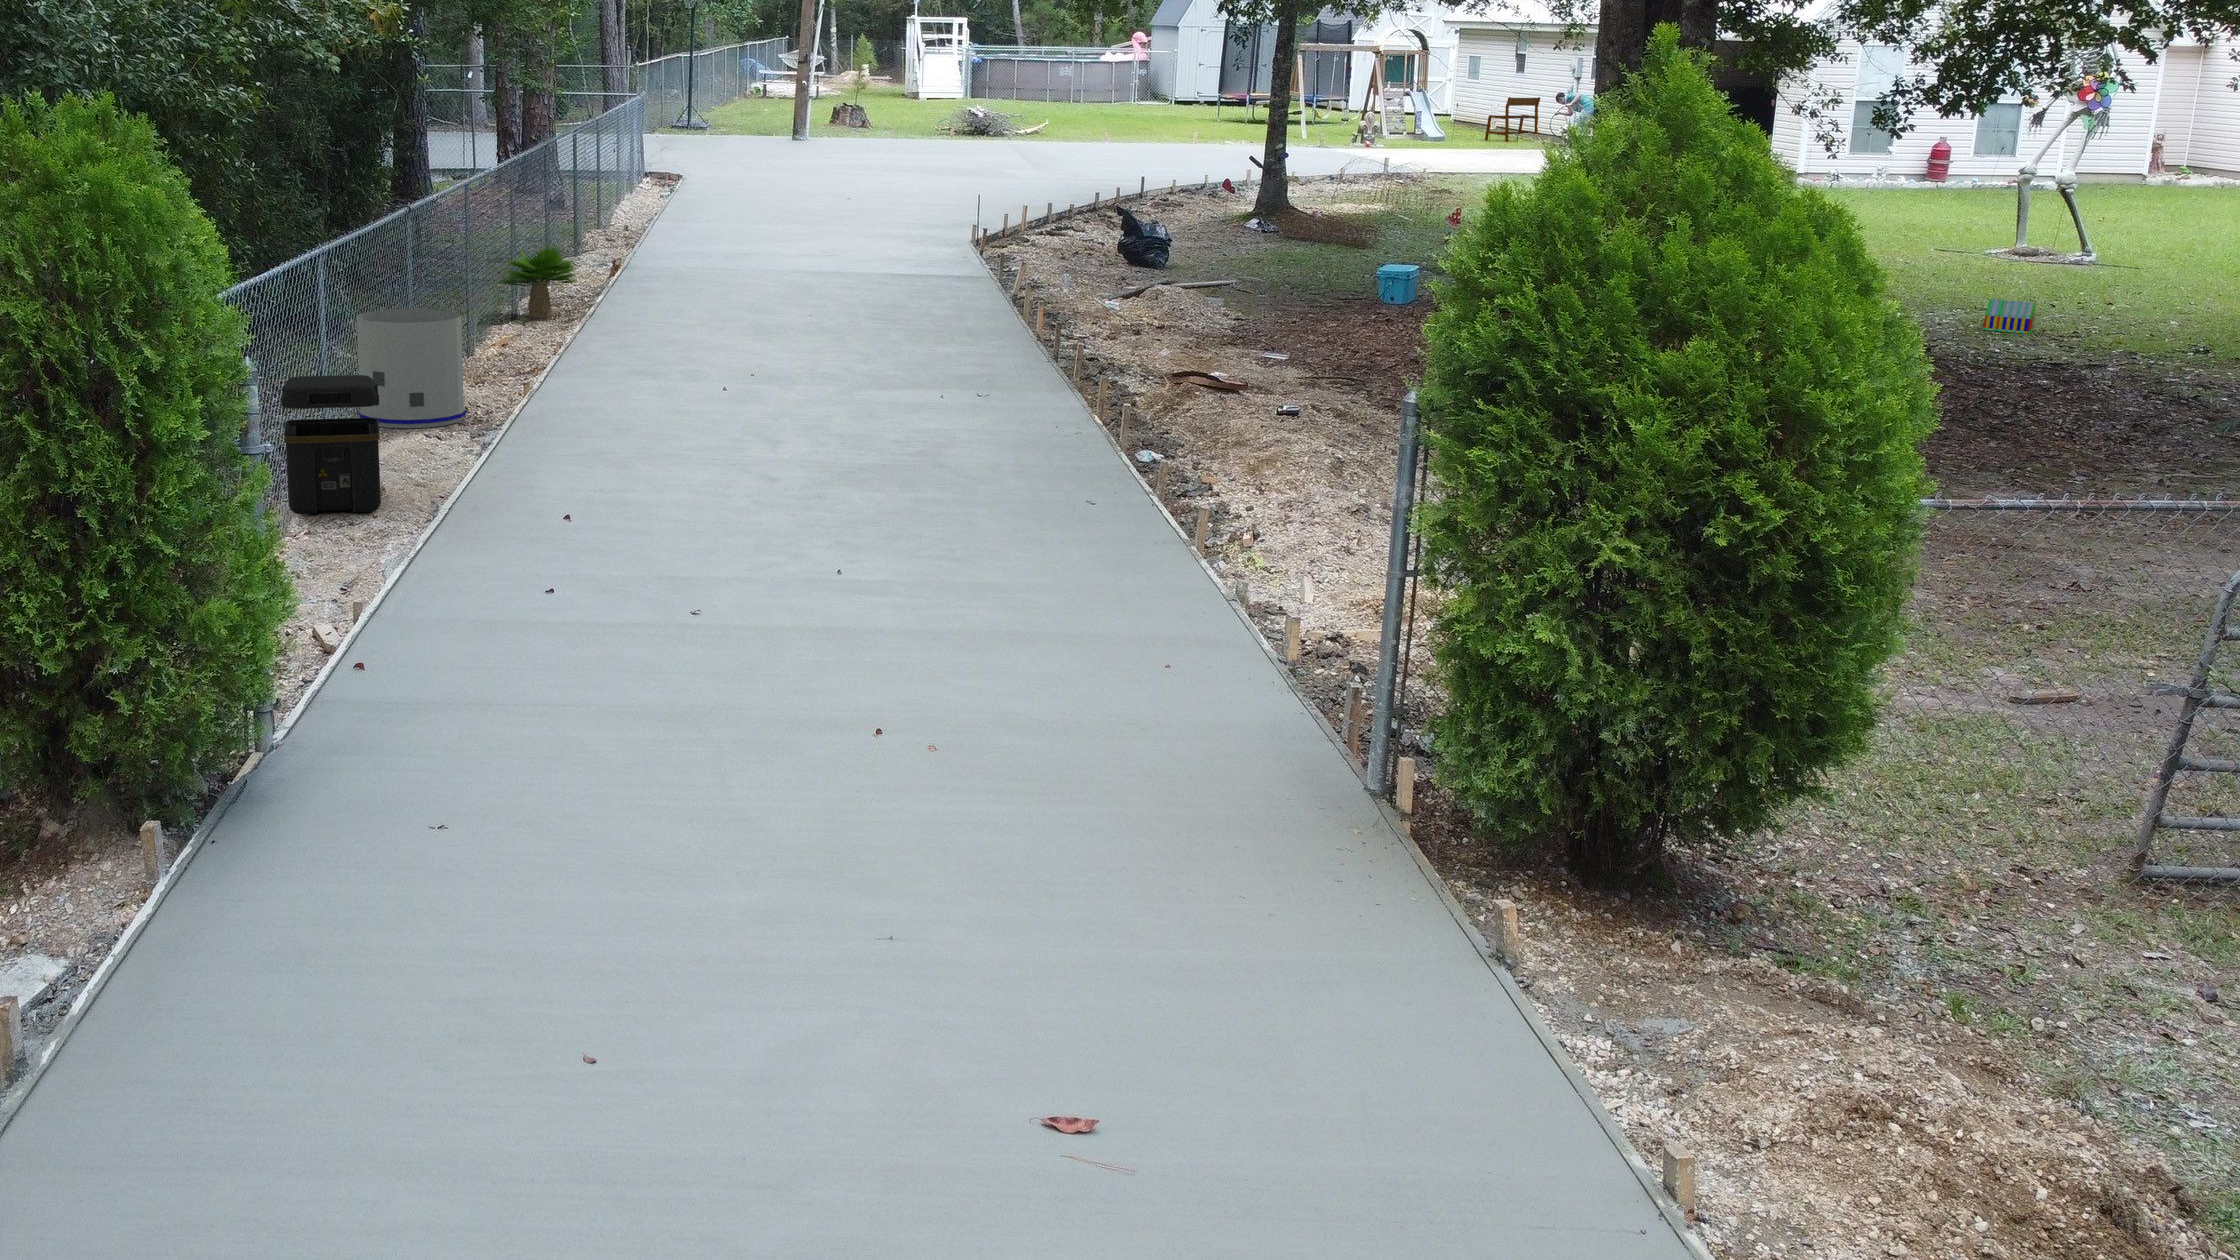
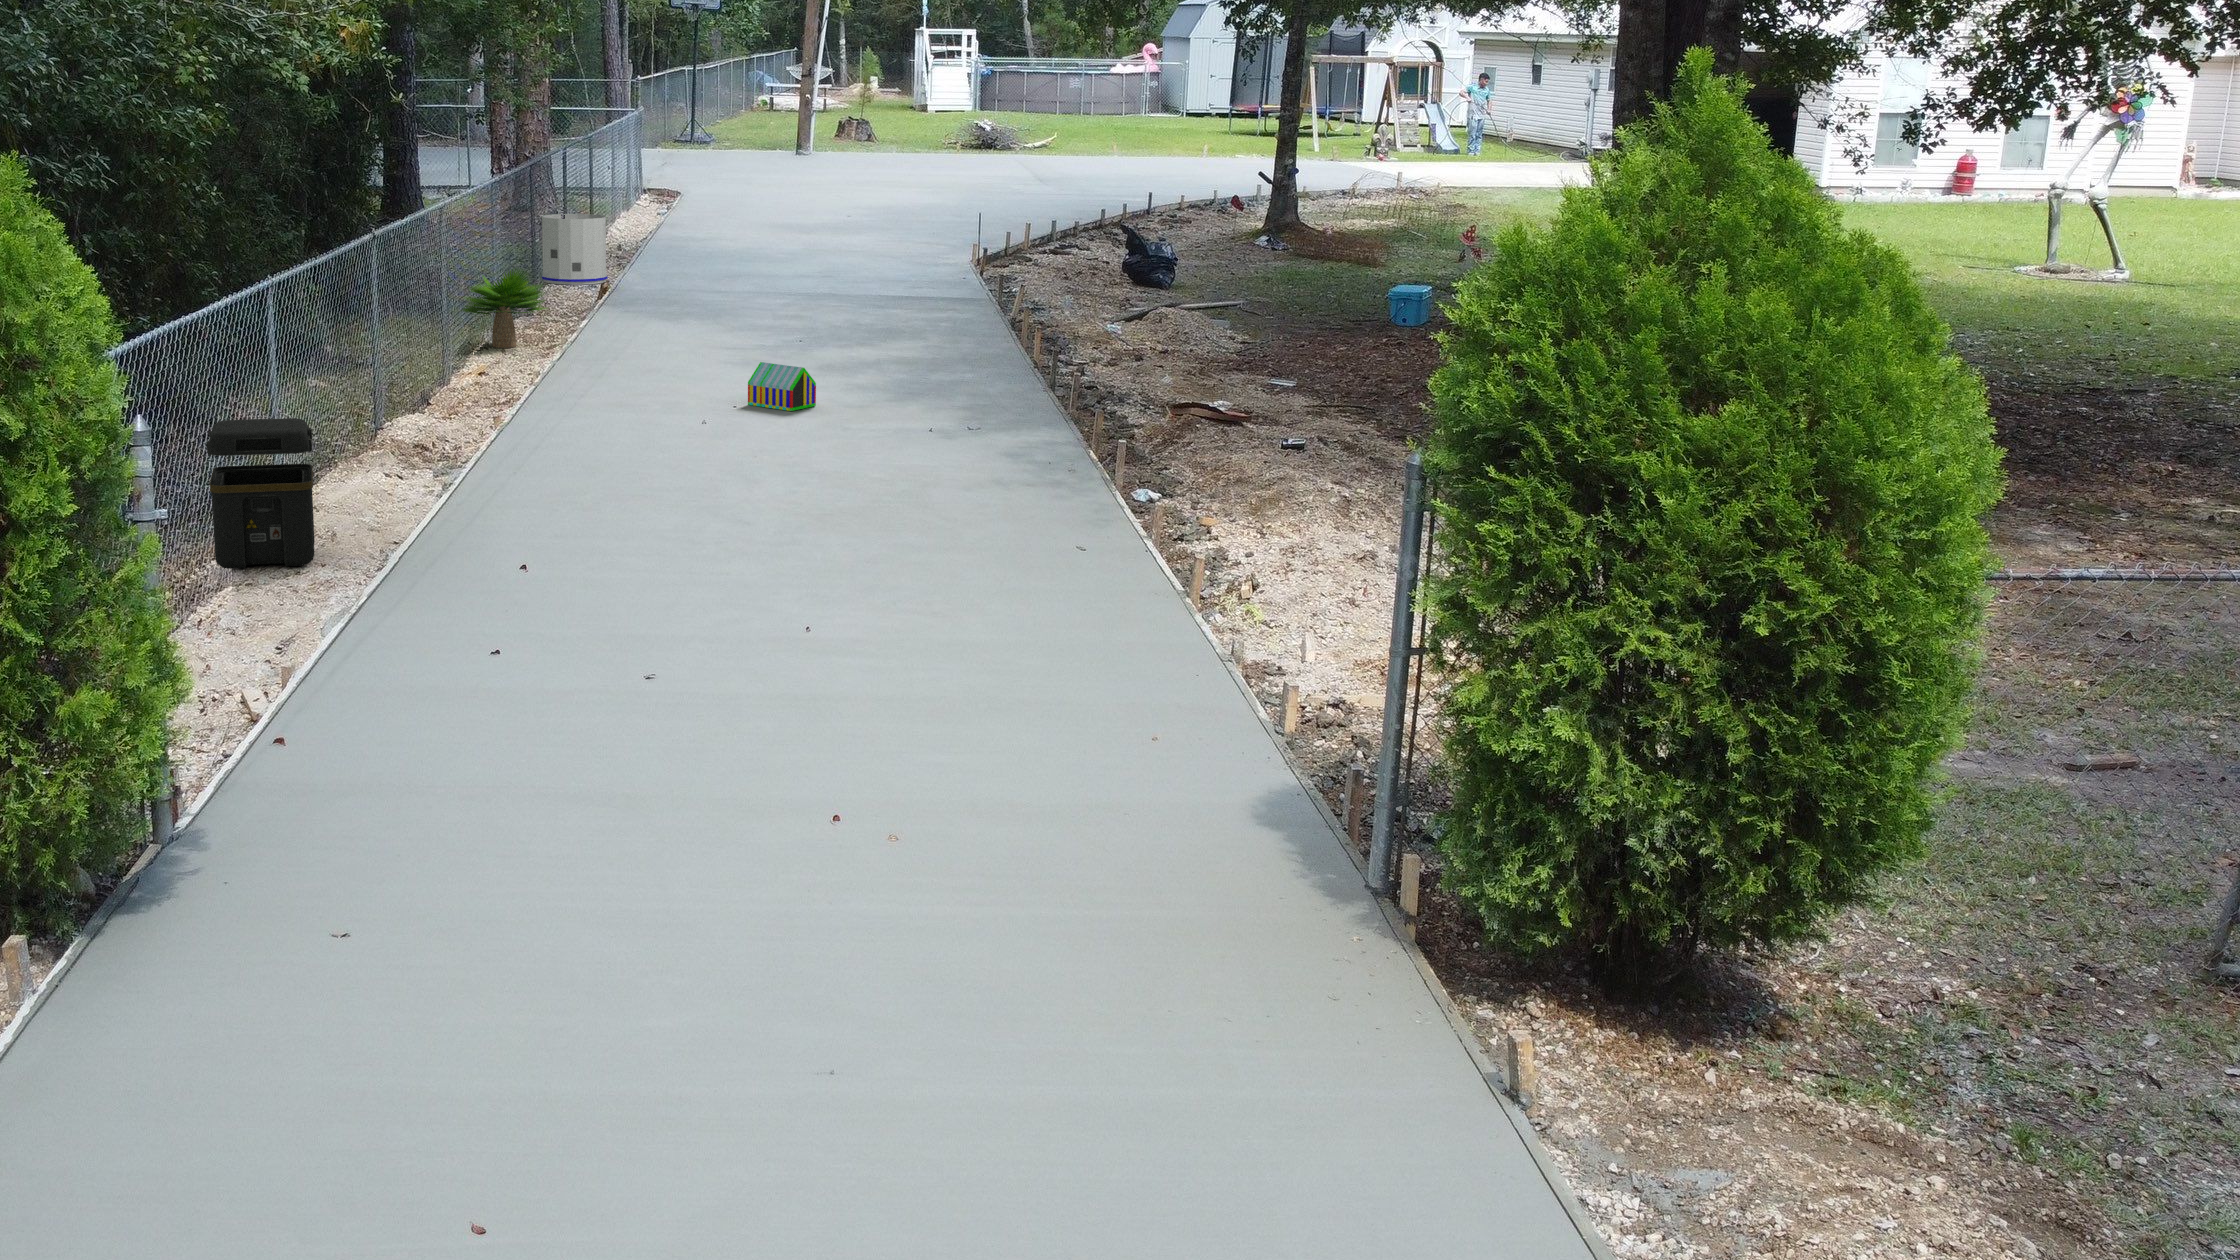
bench: present [1485,97,1540,142] -> none [1497,109,1555,154]
toy house: present [1983,299,2036,334] -> present [748,362,816,411]
trash can: present [357,309,466,428] -> present [542,214,608,285]

